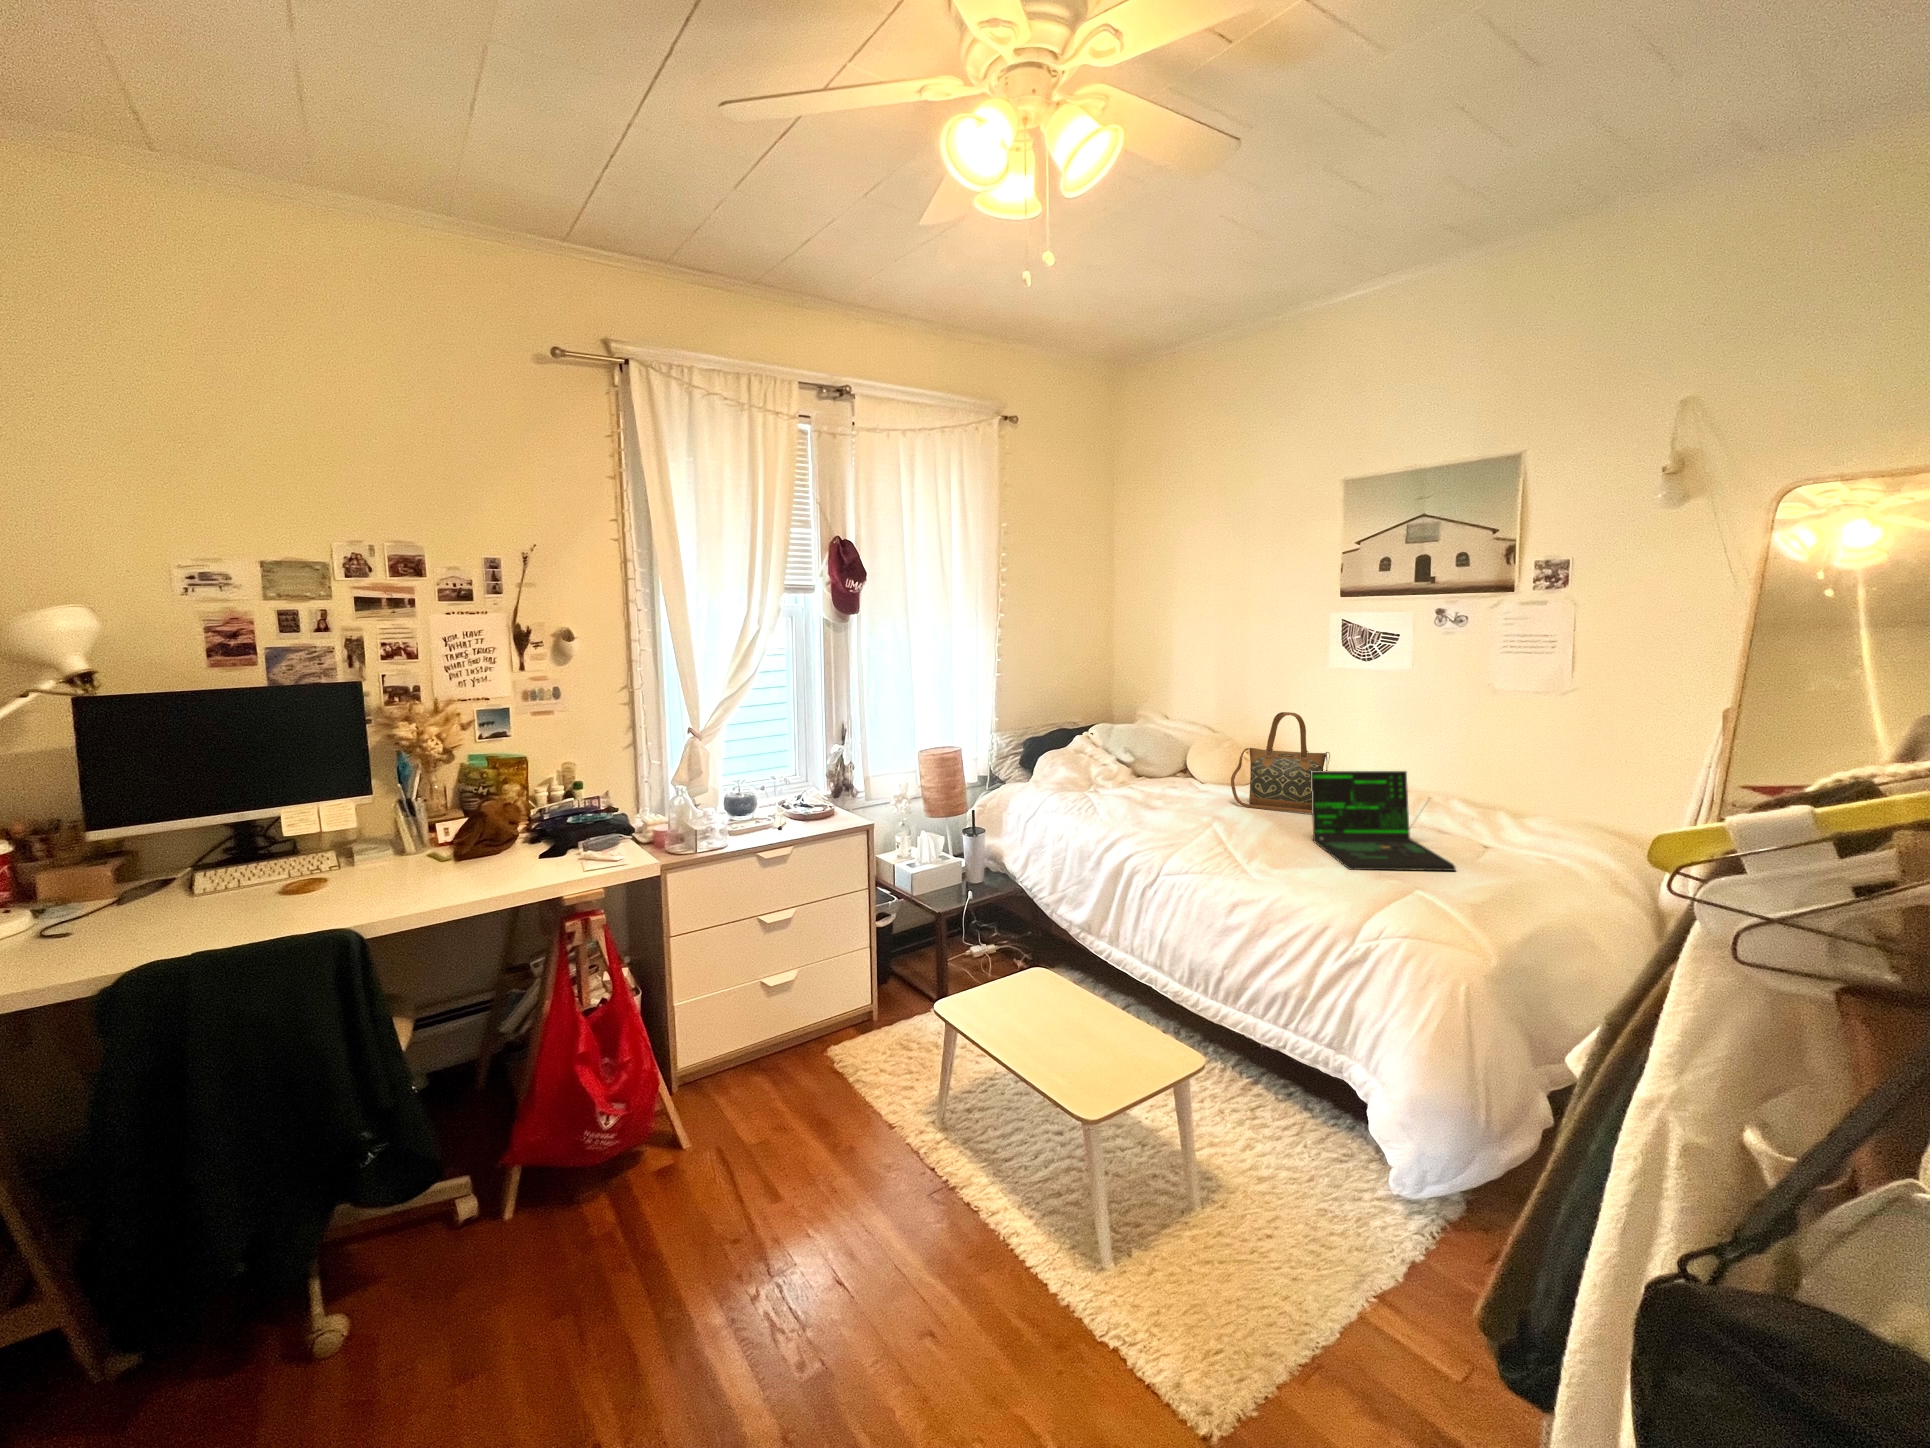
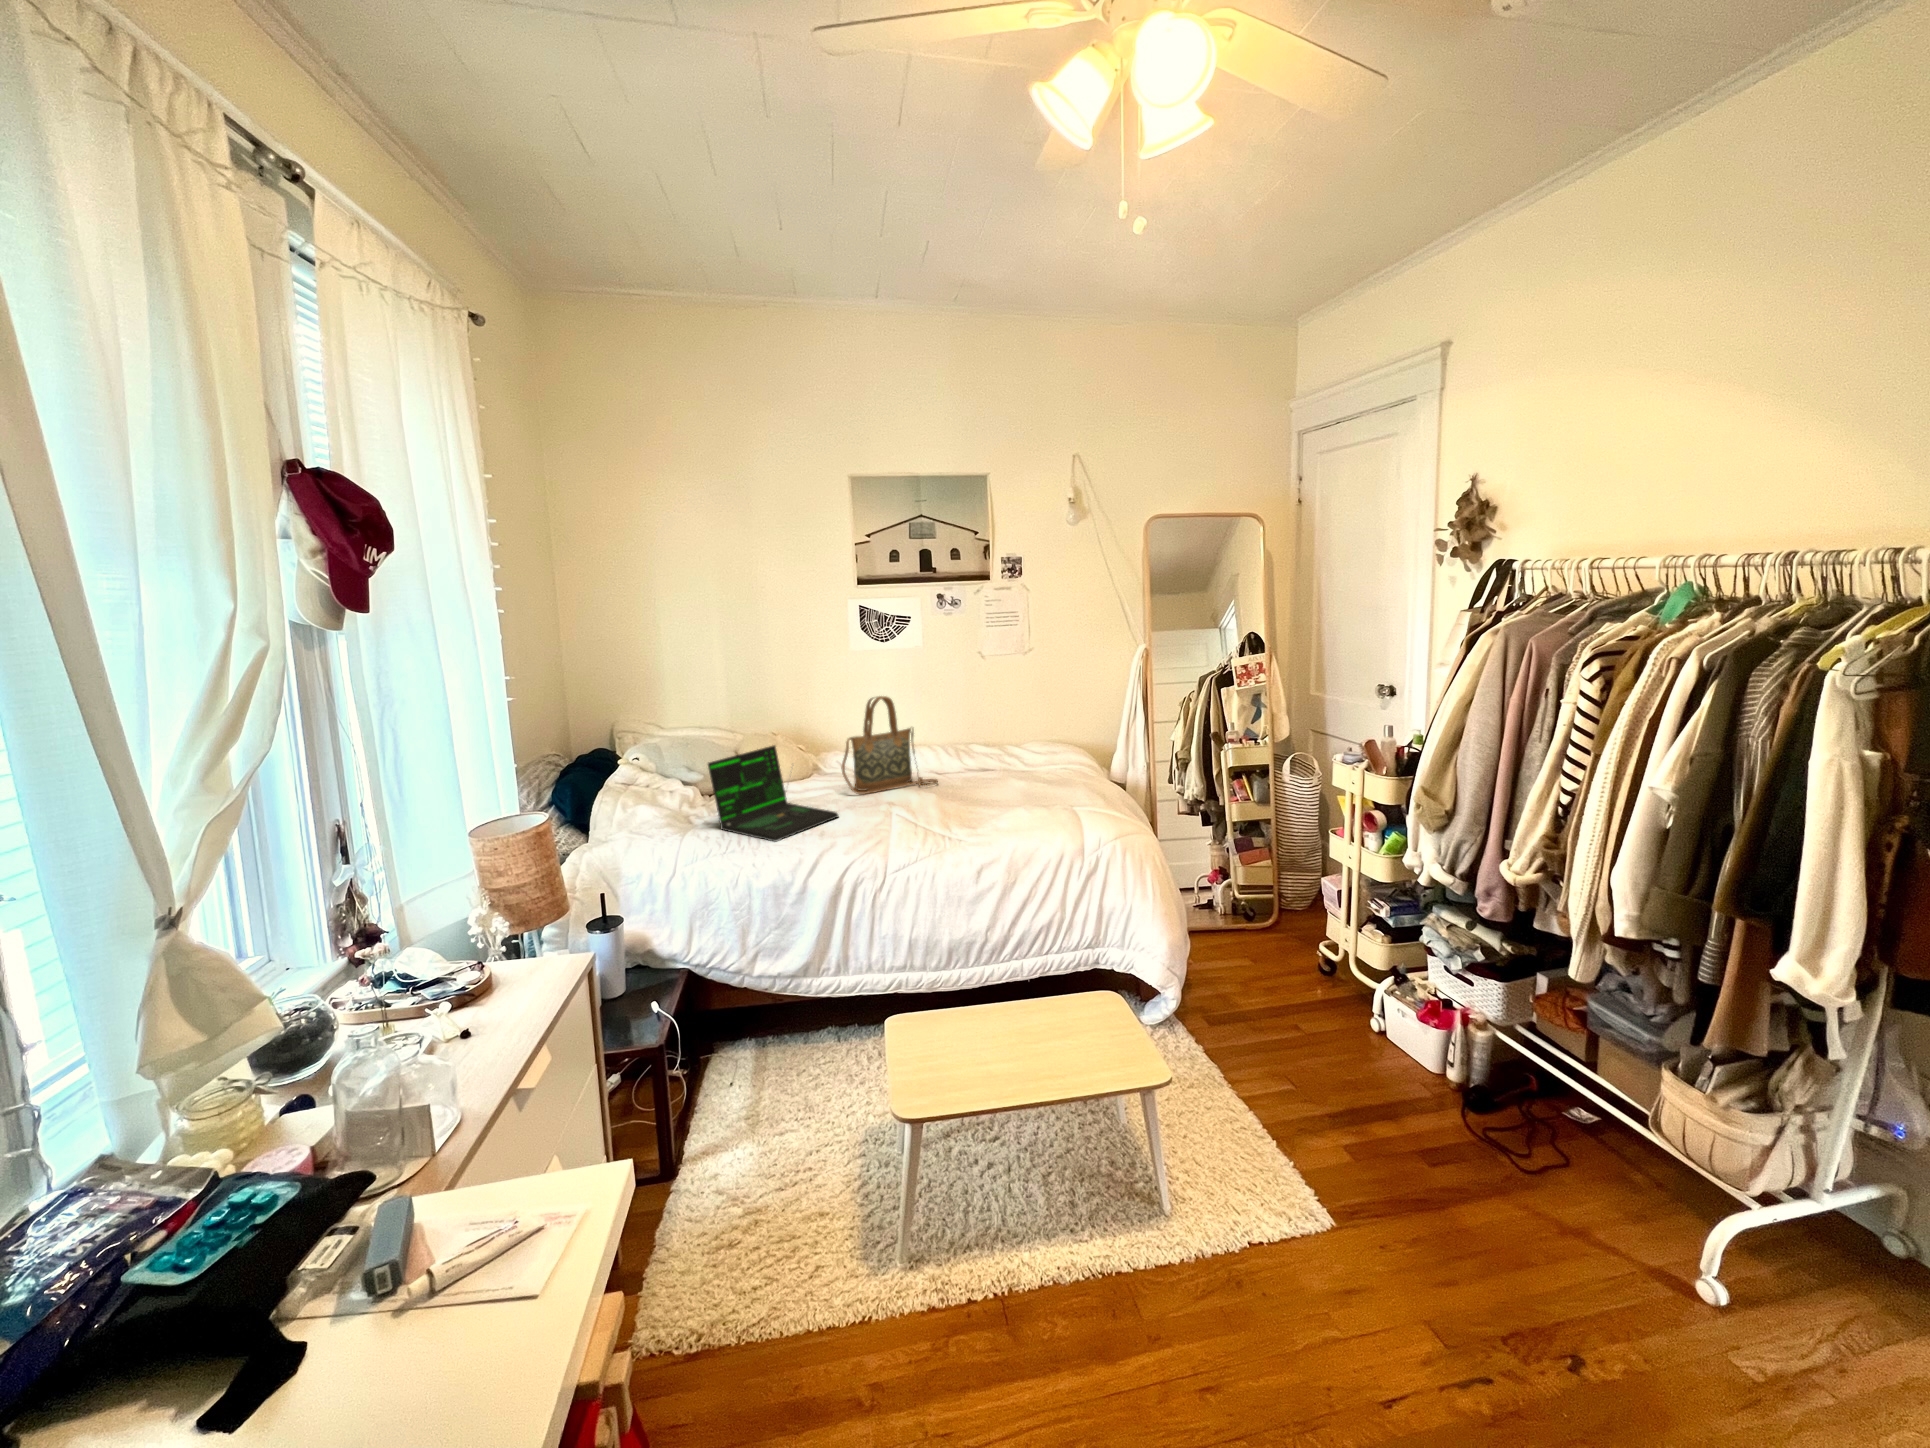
laptop: present [1311,771,1456,871] -> present [708,745,838,841]

